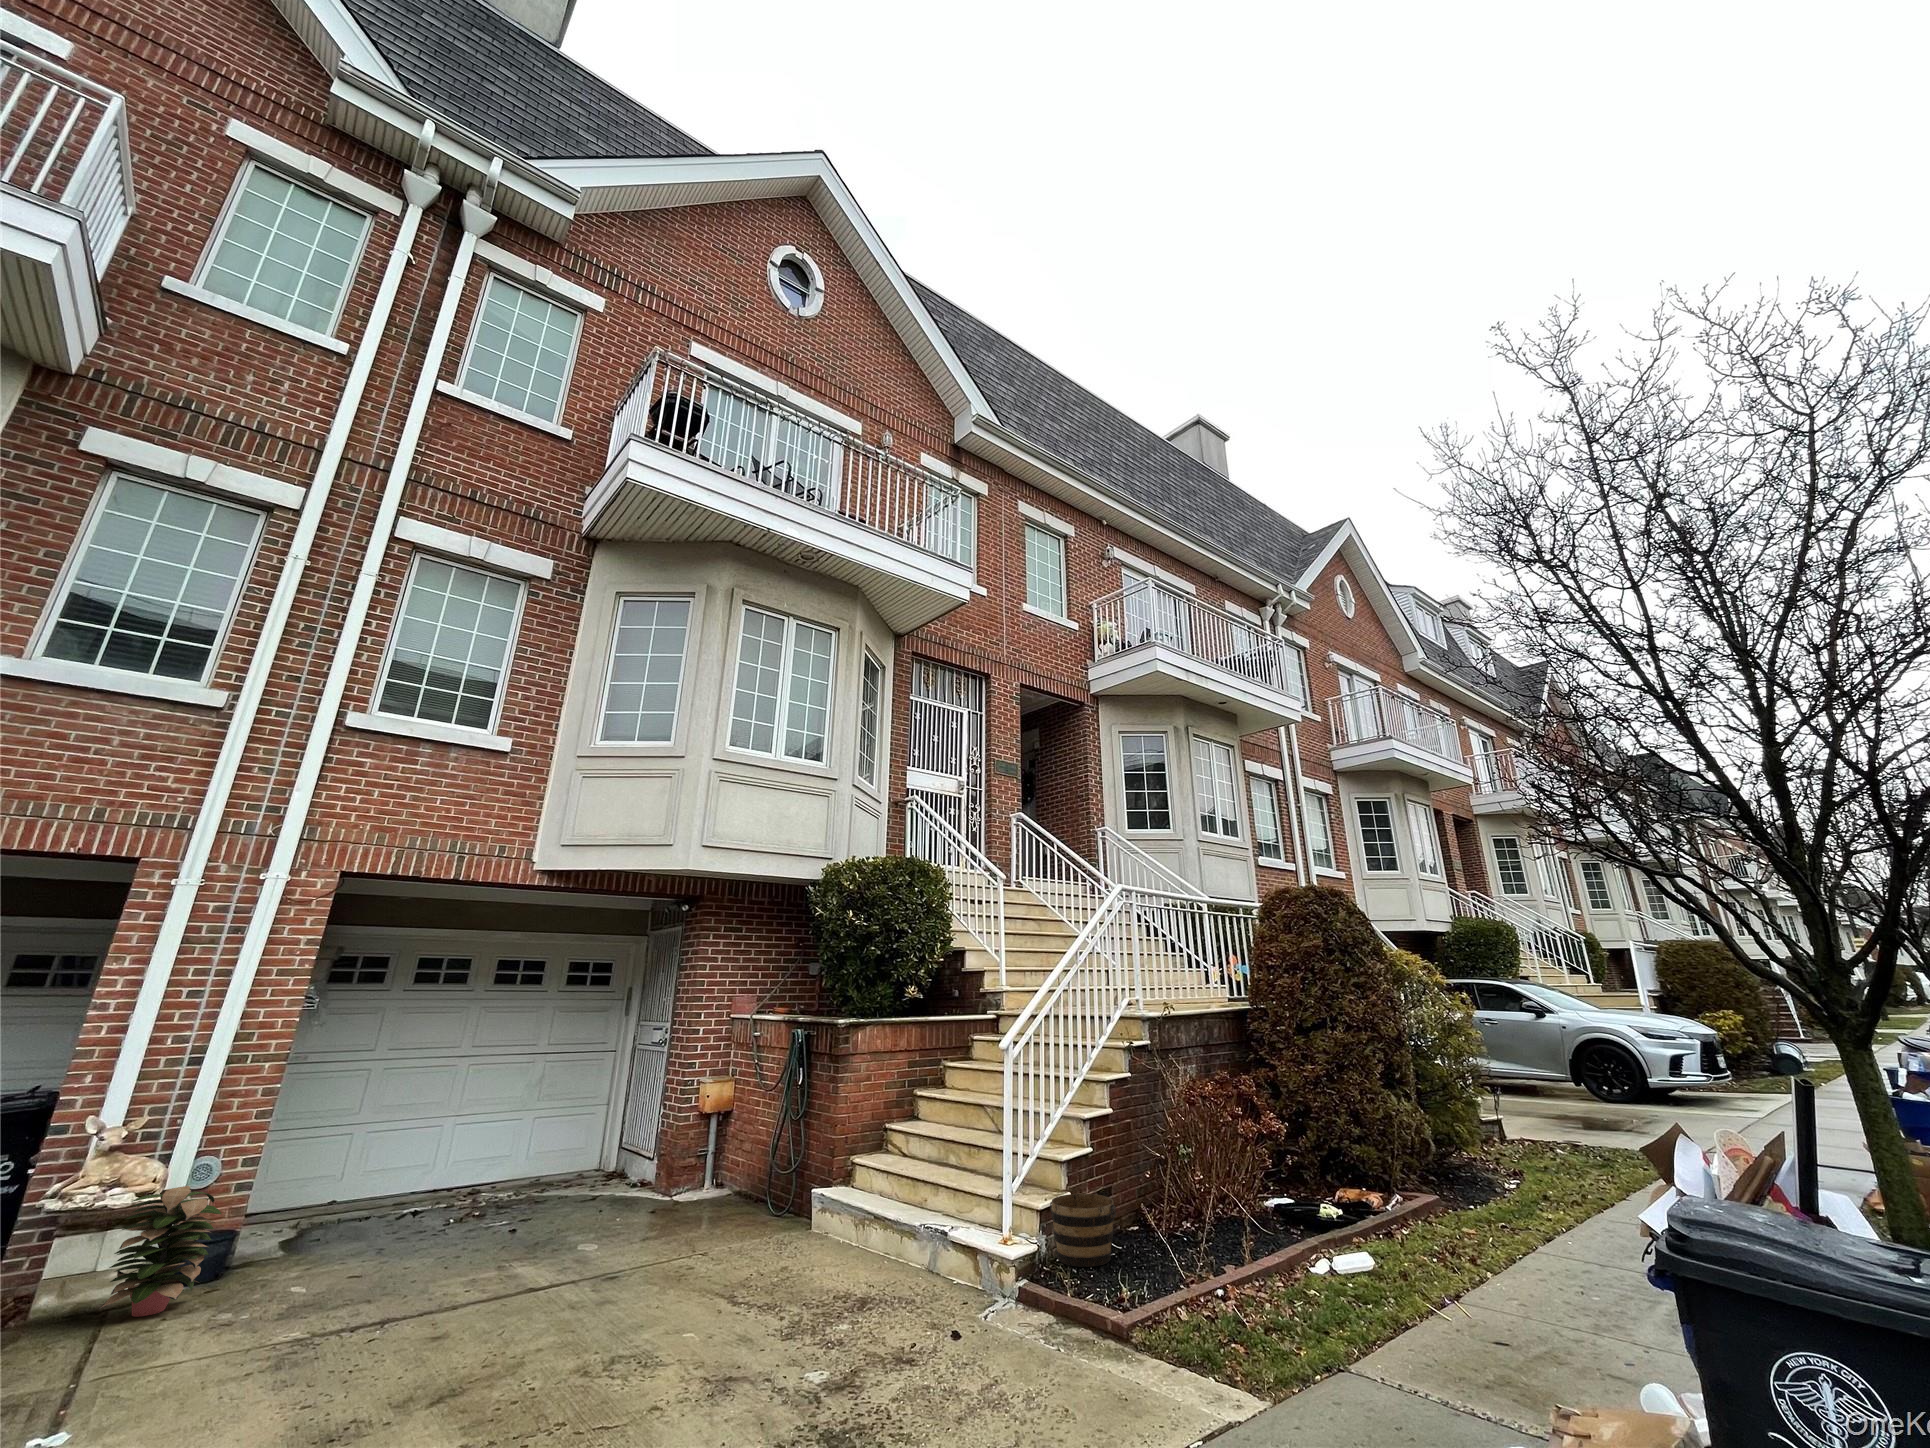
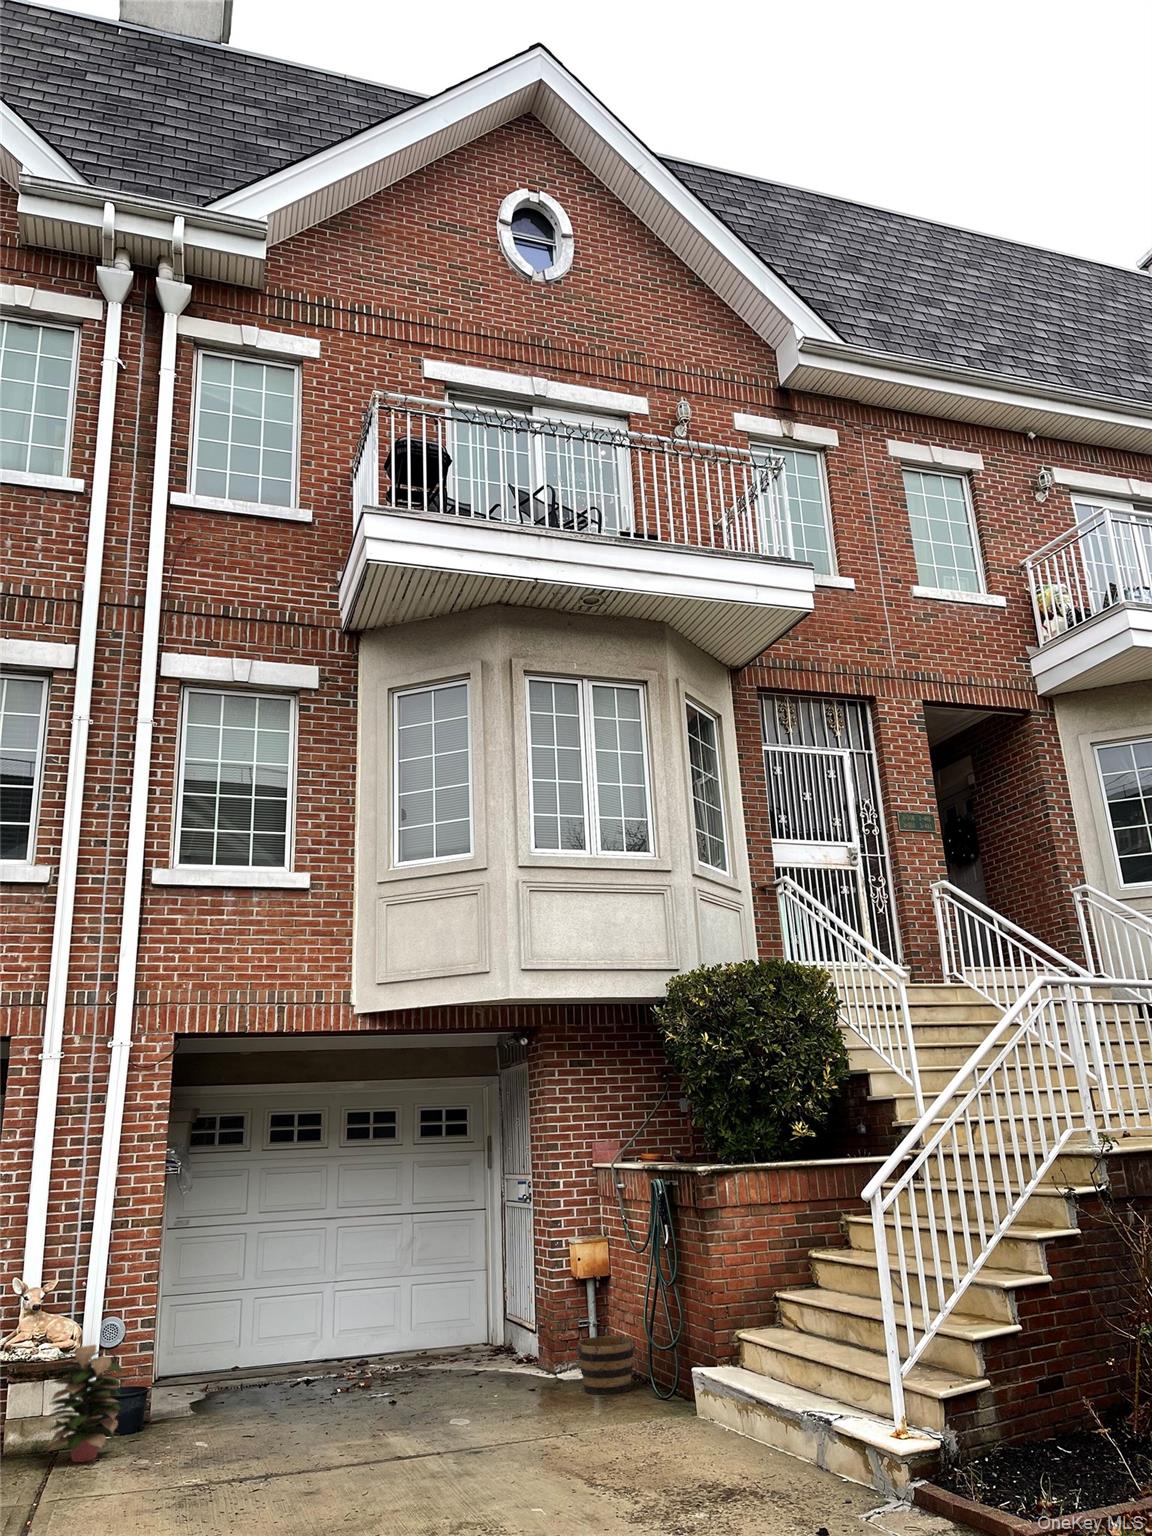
bucket: present [1050,1194,1116,1267] -> present [577,1336,635,1395]

